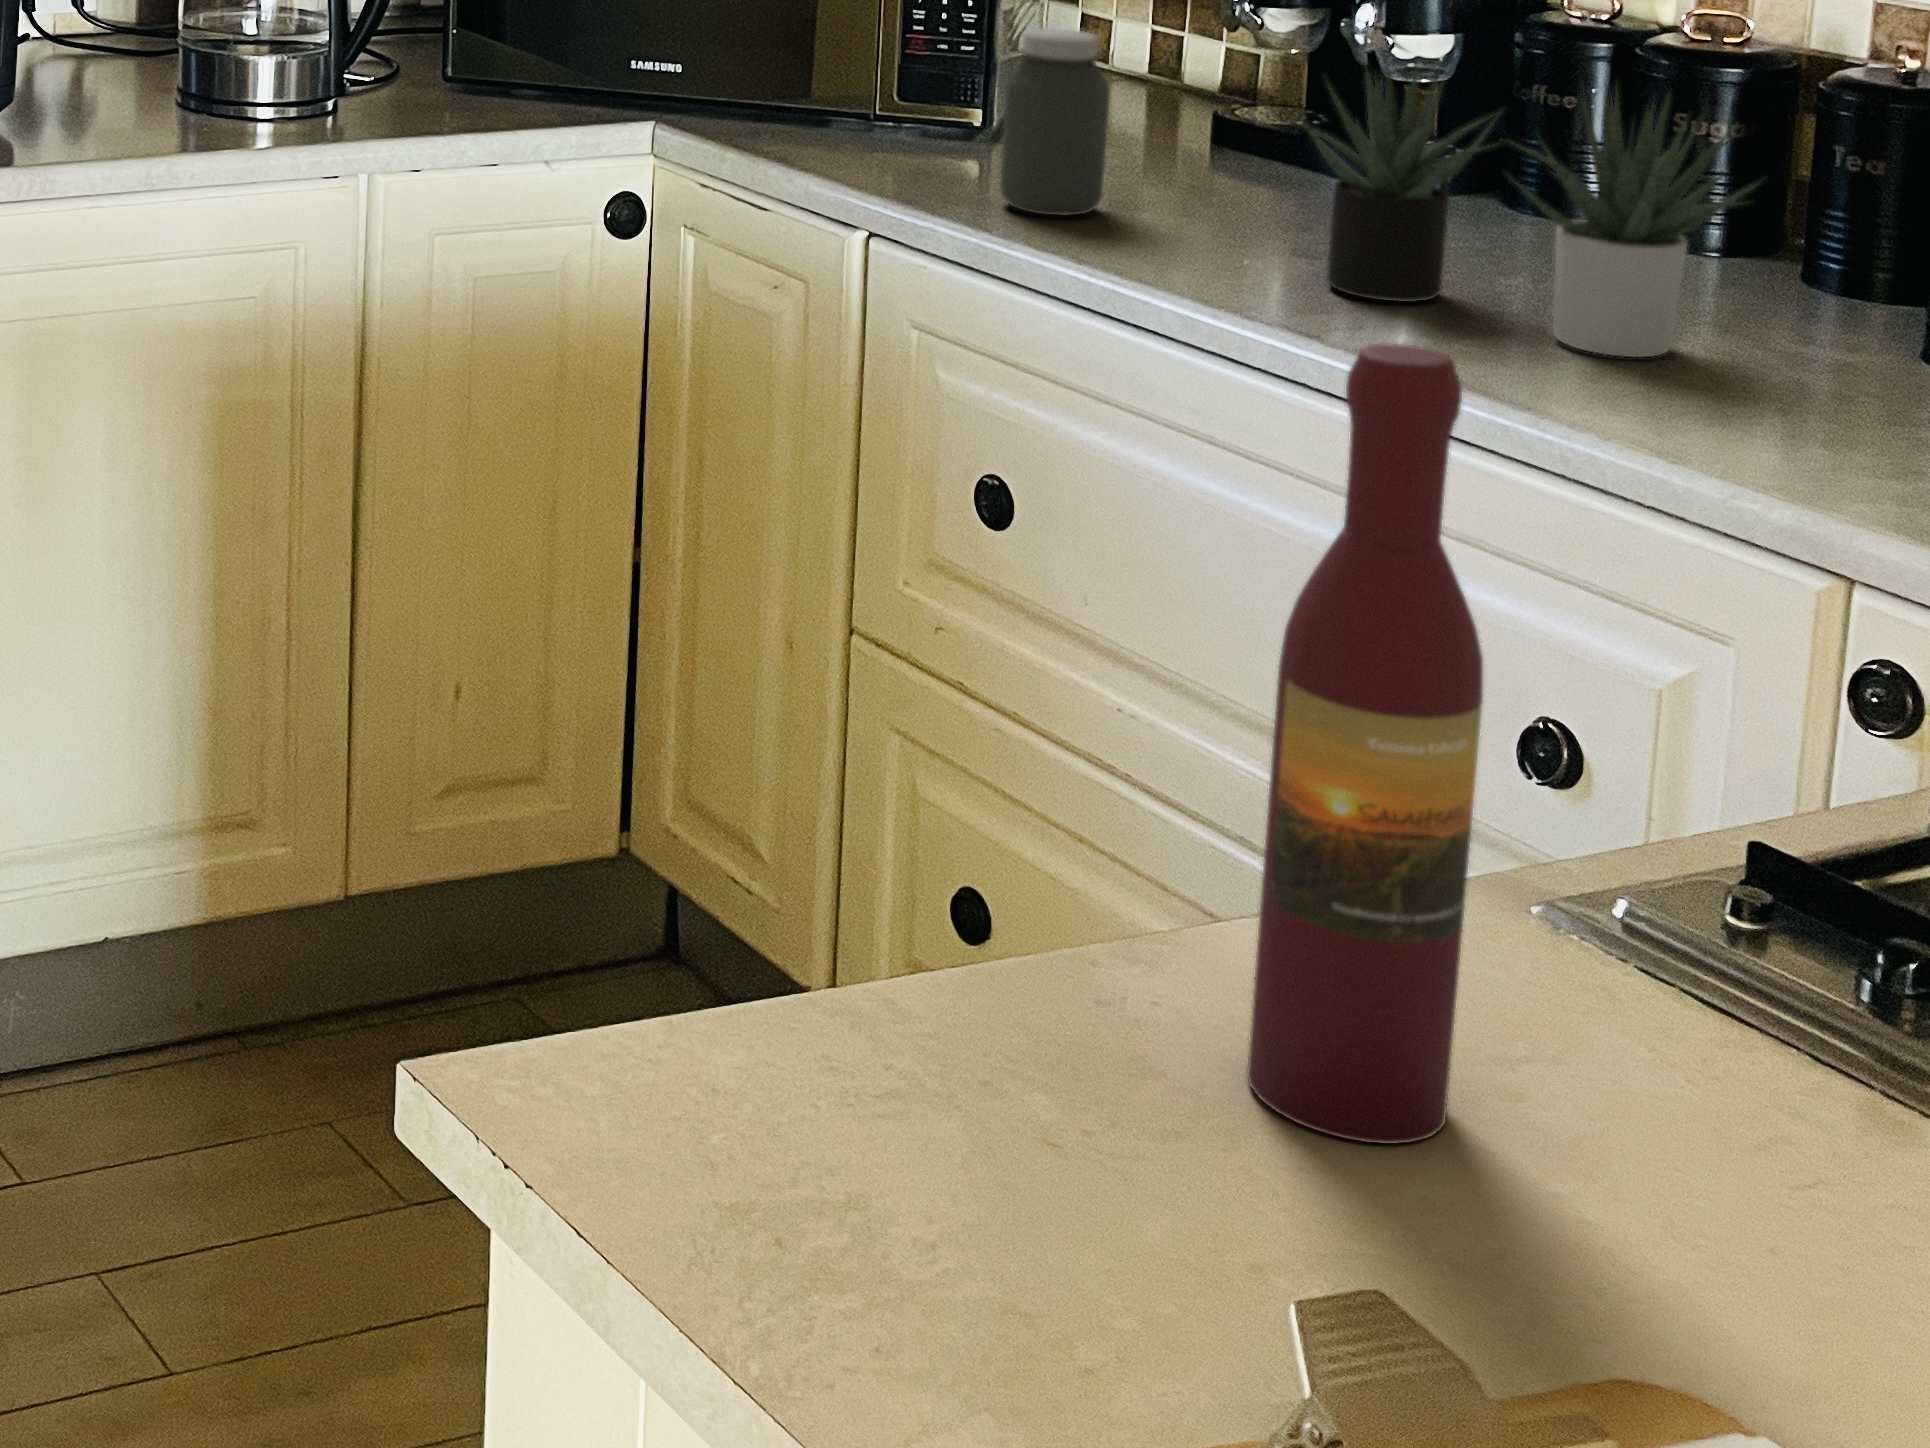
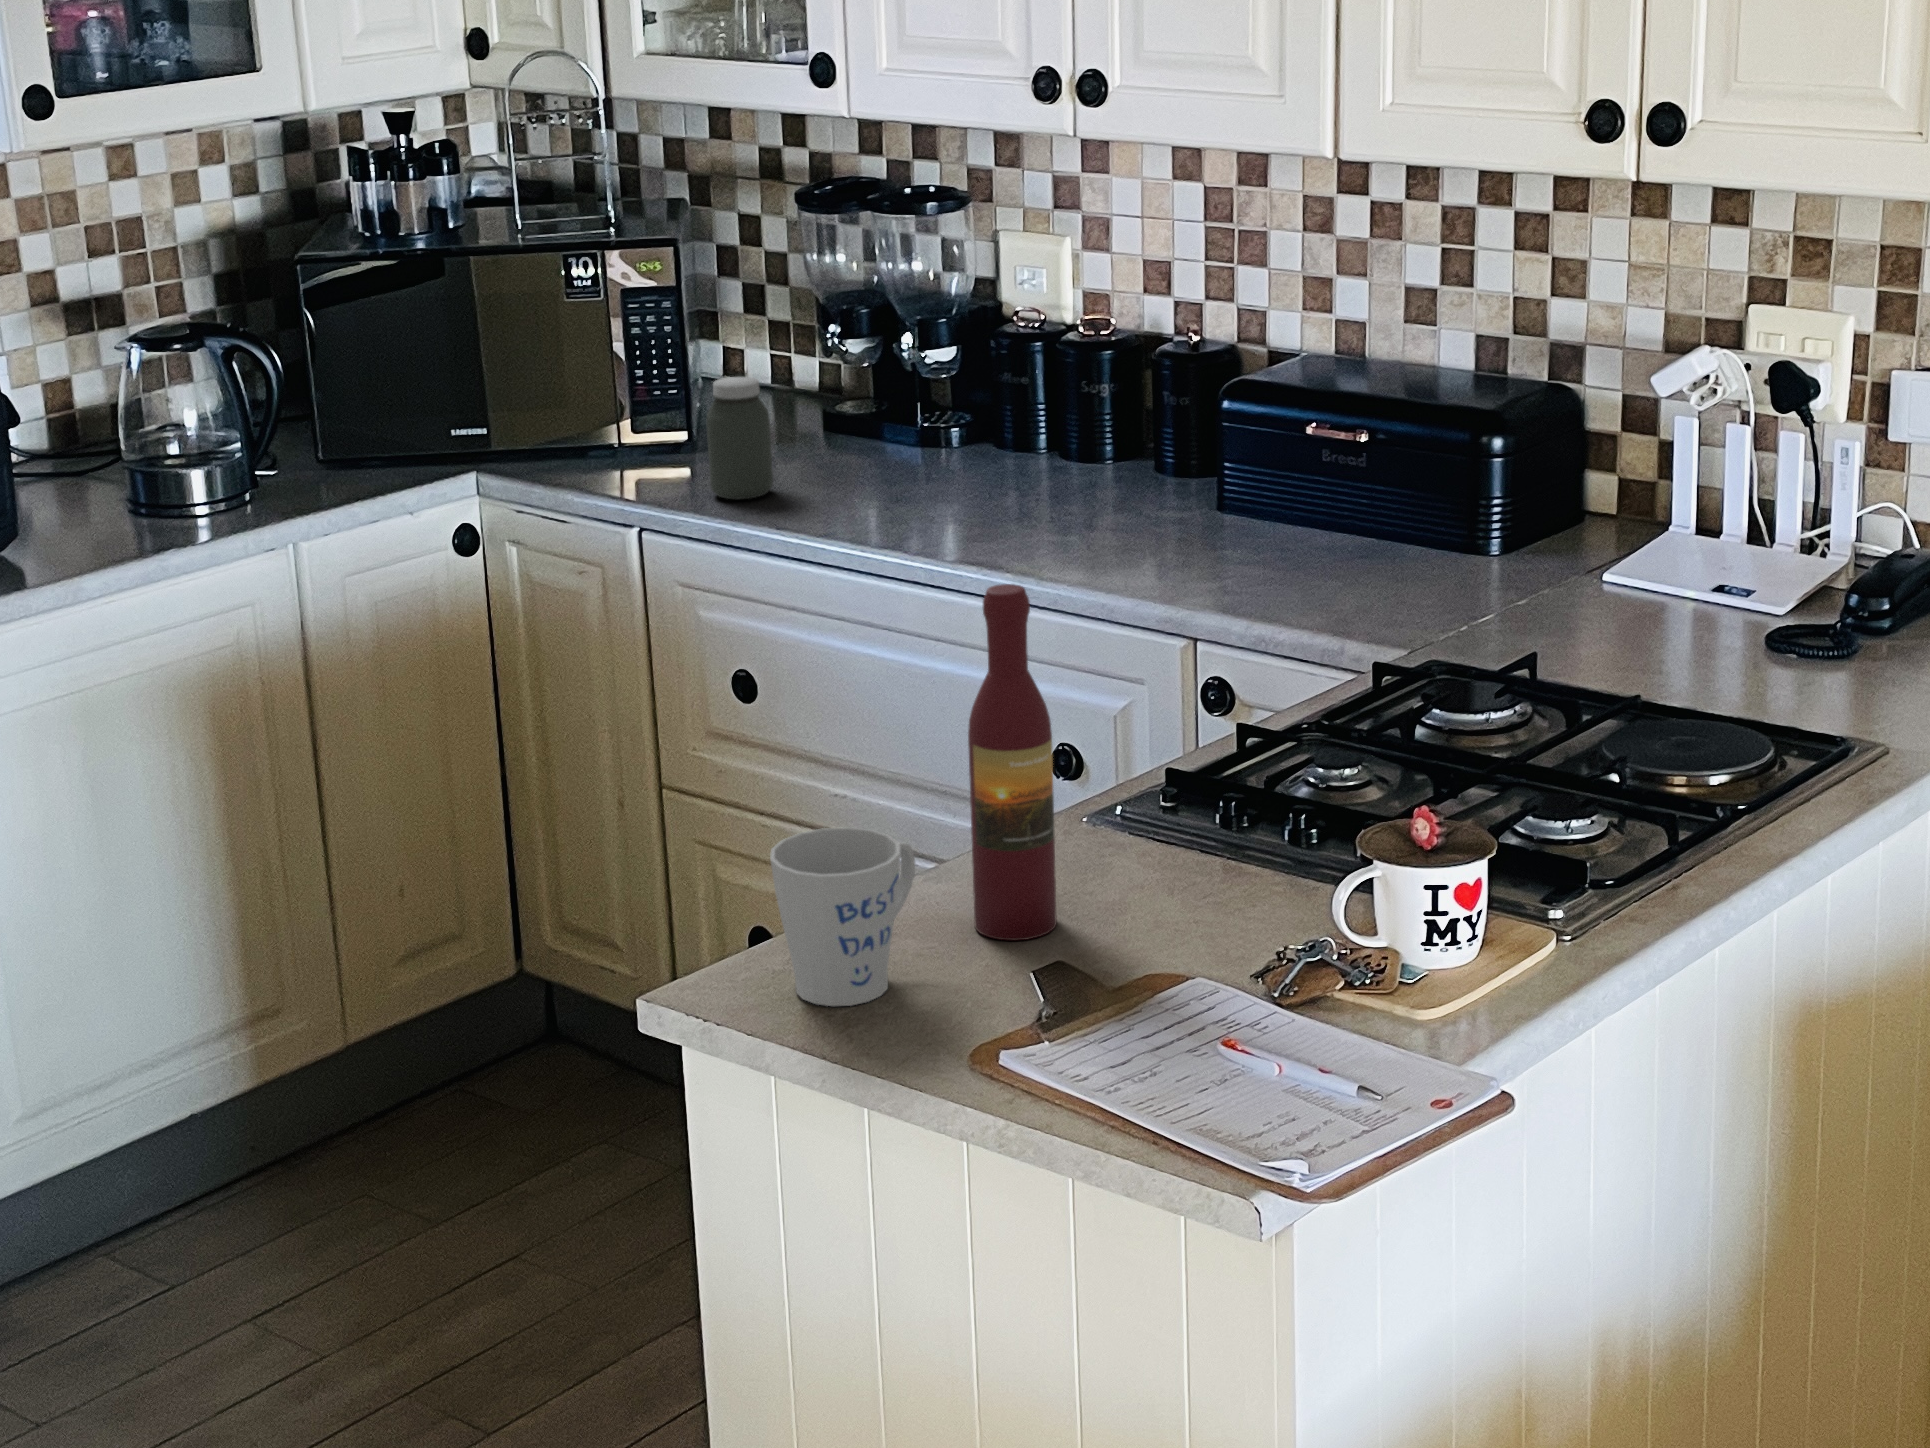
succulent plant: present [1300,66,1762,357] -> none [877,375,1134,538]
mug: none [773,782,1115,1194] -> present [770,827,915,1006]

